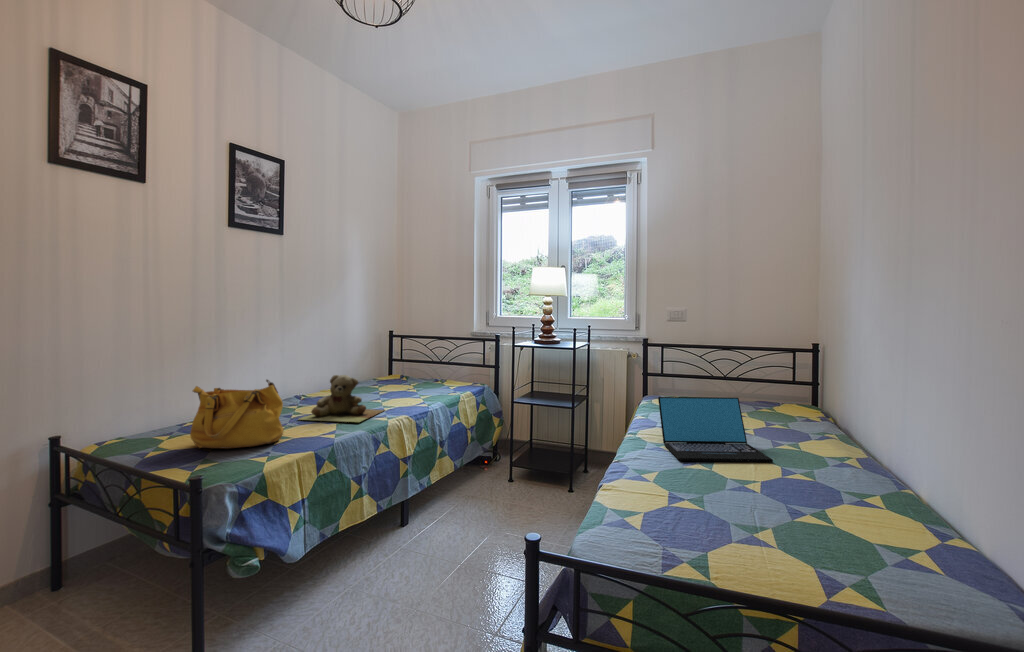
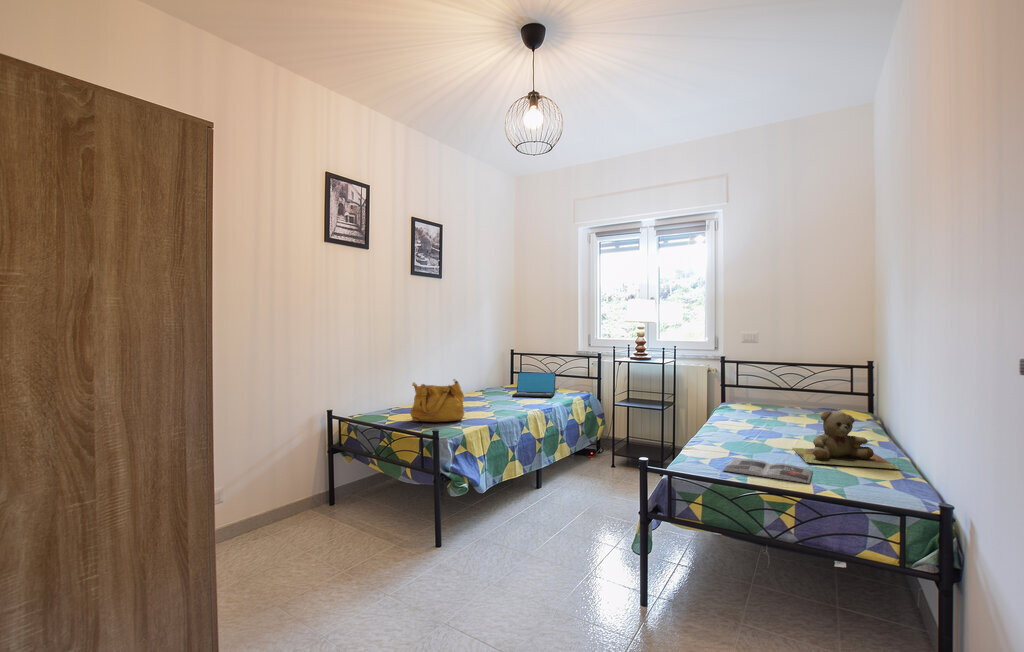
teddy bear: present [299,375,384,422] -> present [793,411,899,469]
laptop: present [658,397,773,462] -> present [512,372,556,397]
magazine: none [672,521,834,592] -> present [723,459,812,483]

